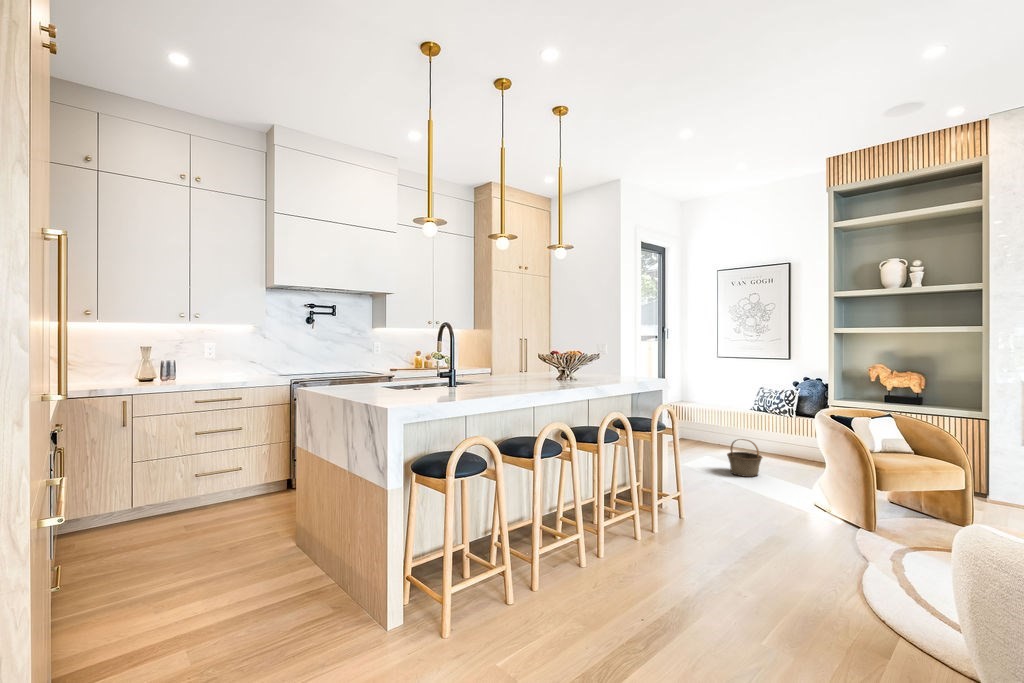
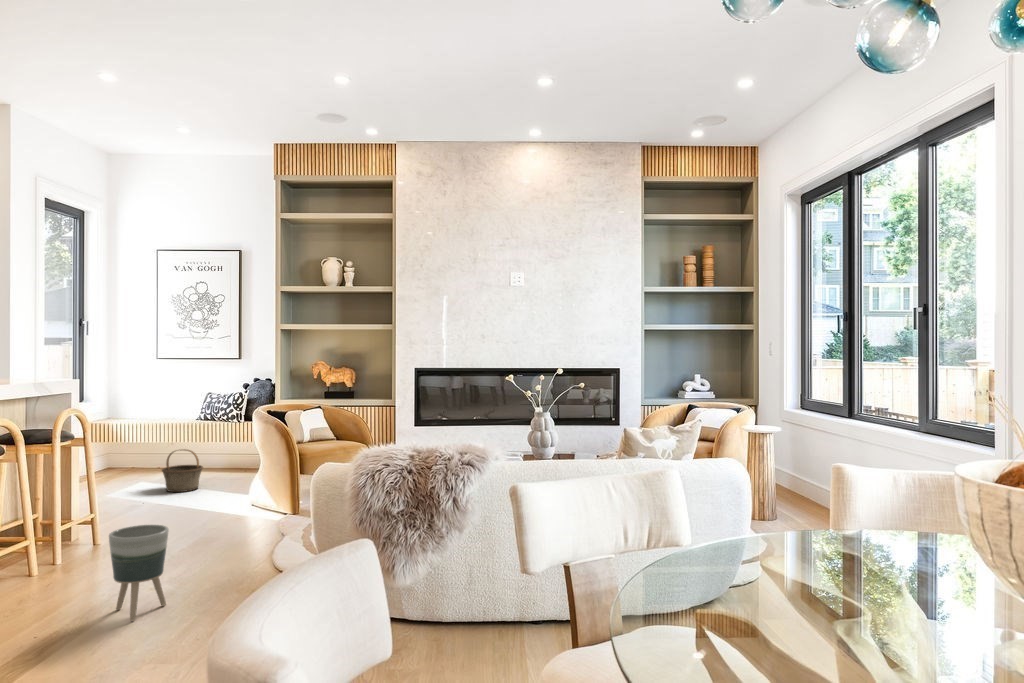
planter: none [700,533,756,632] -> present [109,525,169,621]

